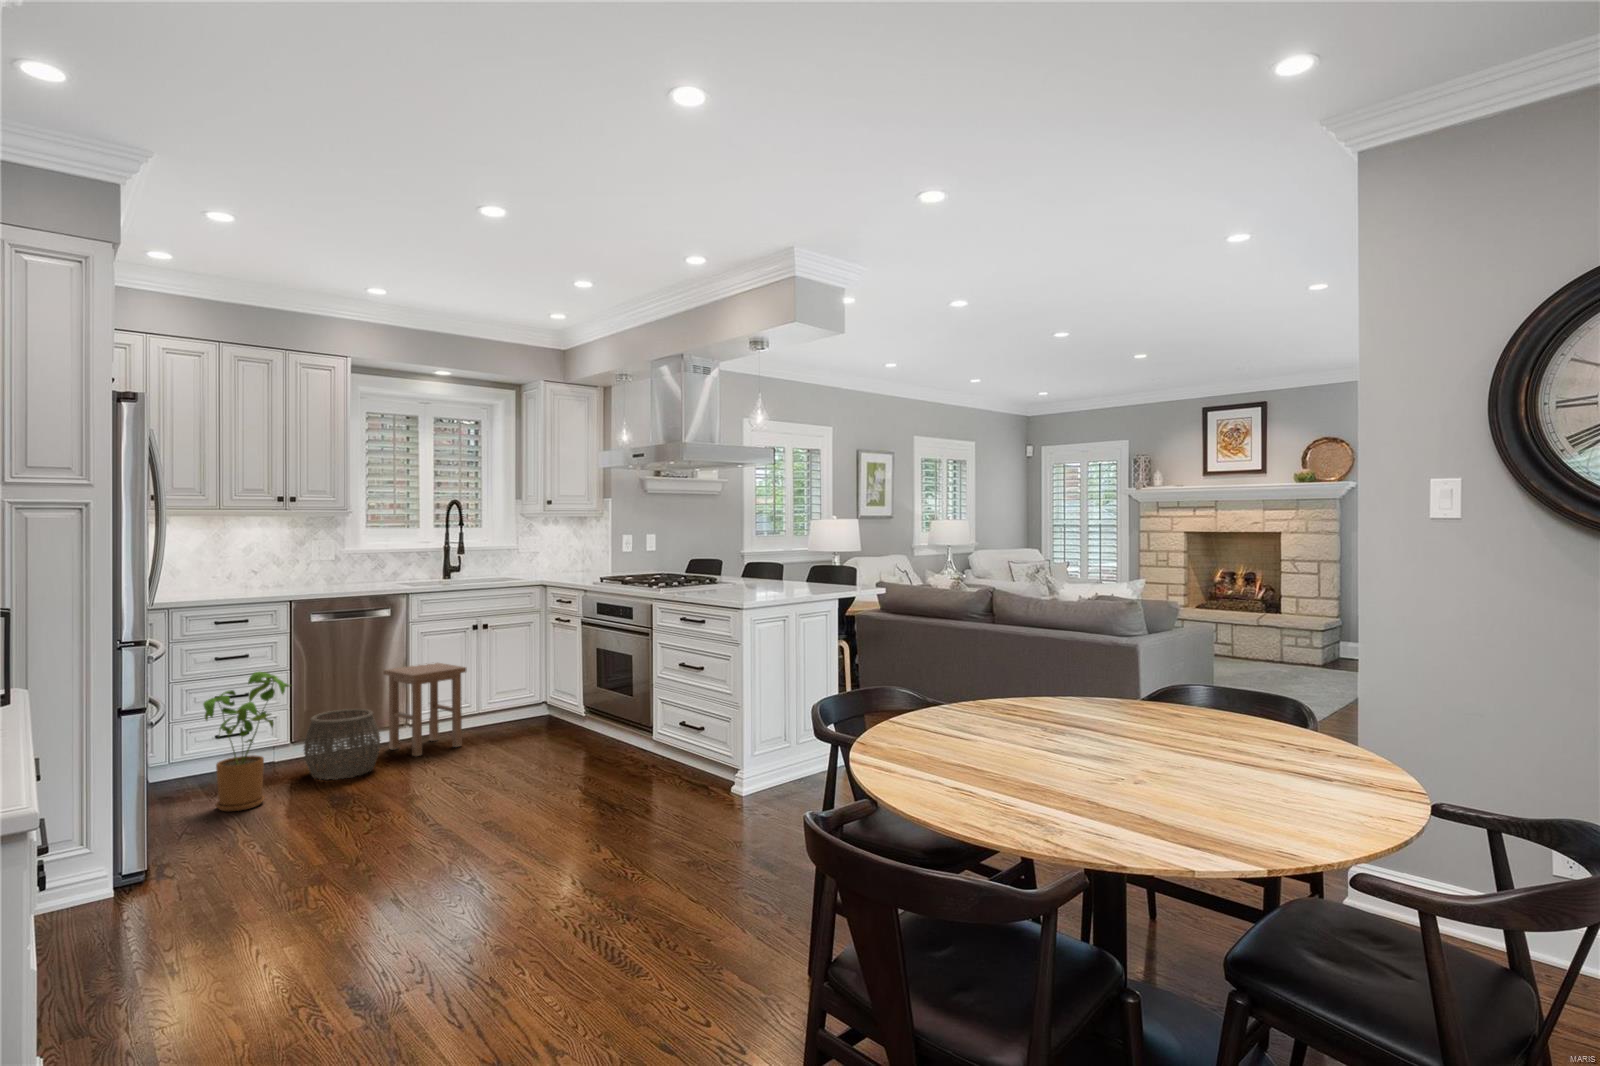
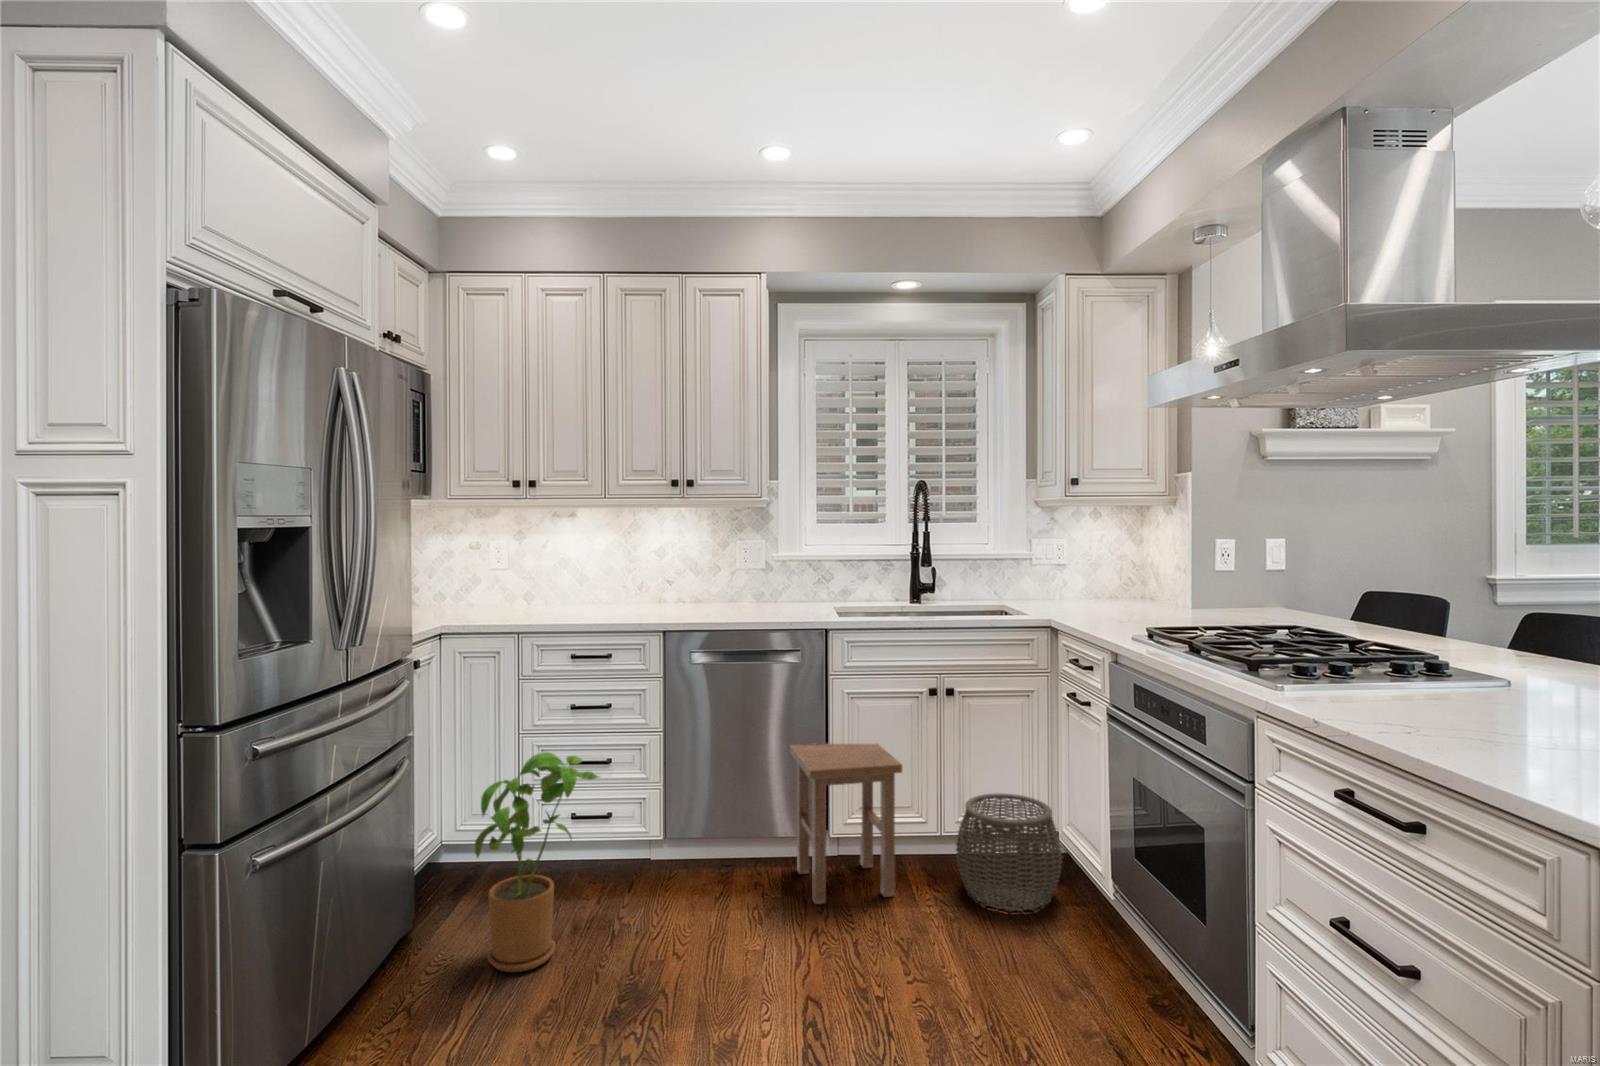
woven basket: present [304,709,380,780] -> present [956,793,1062,912]

